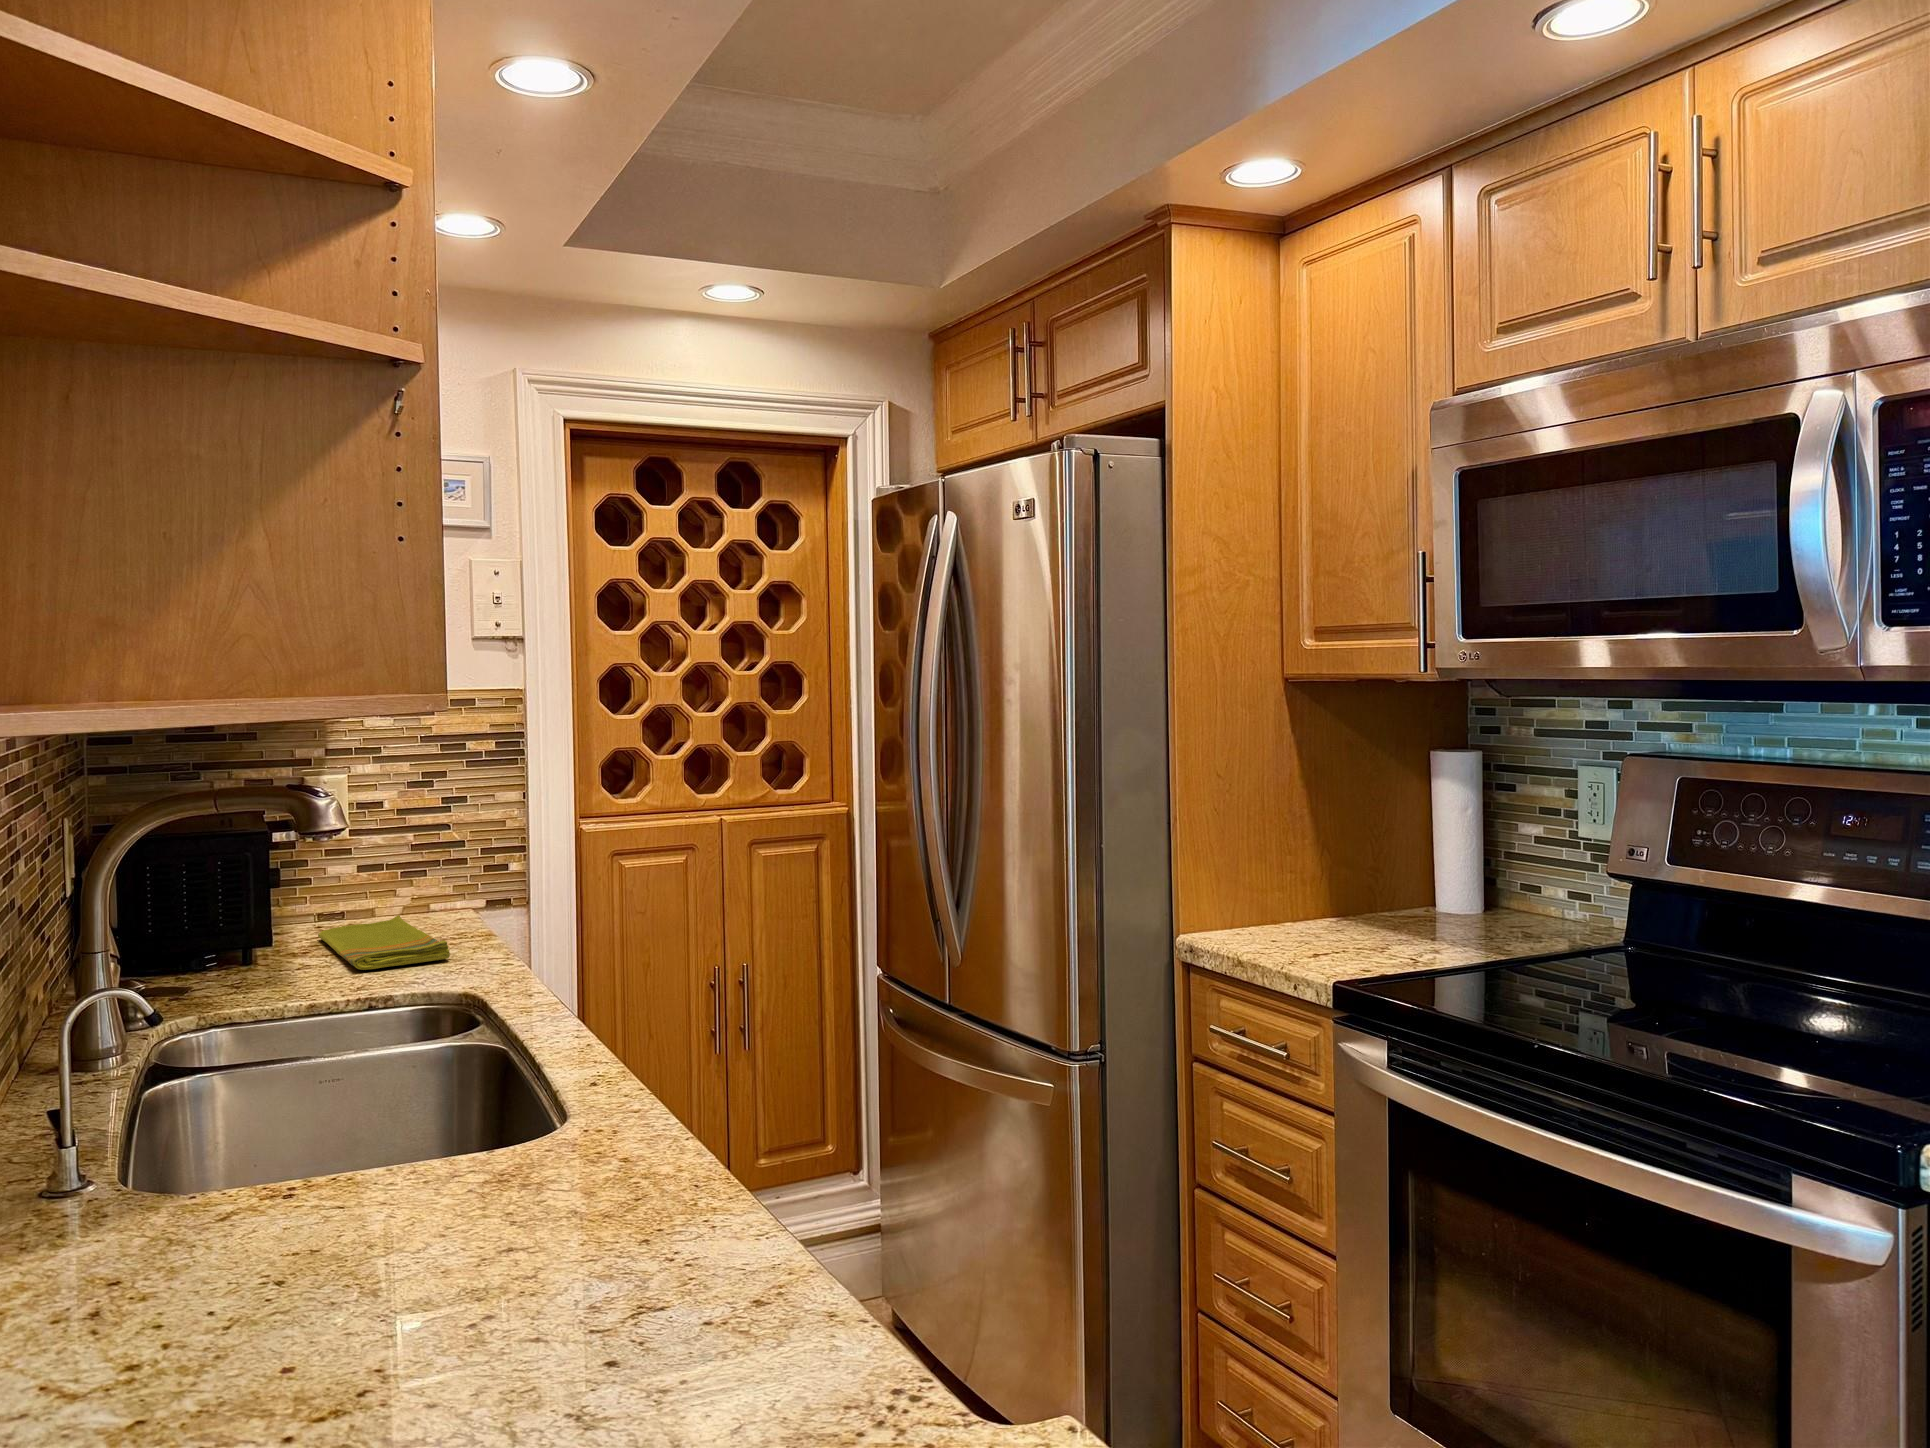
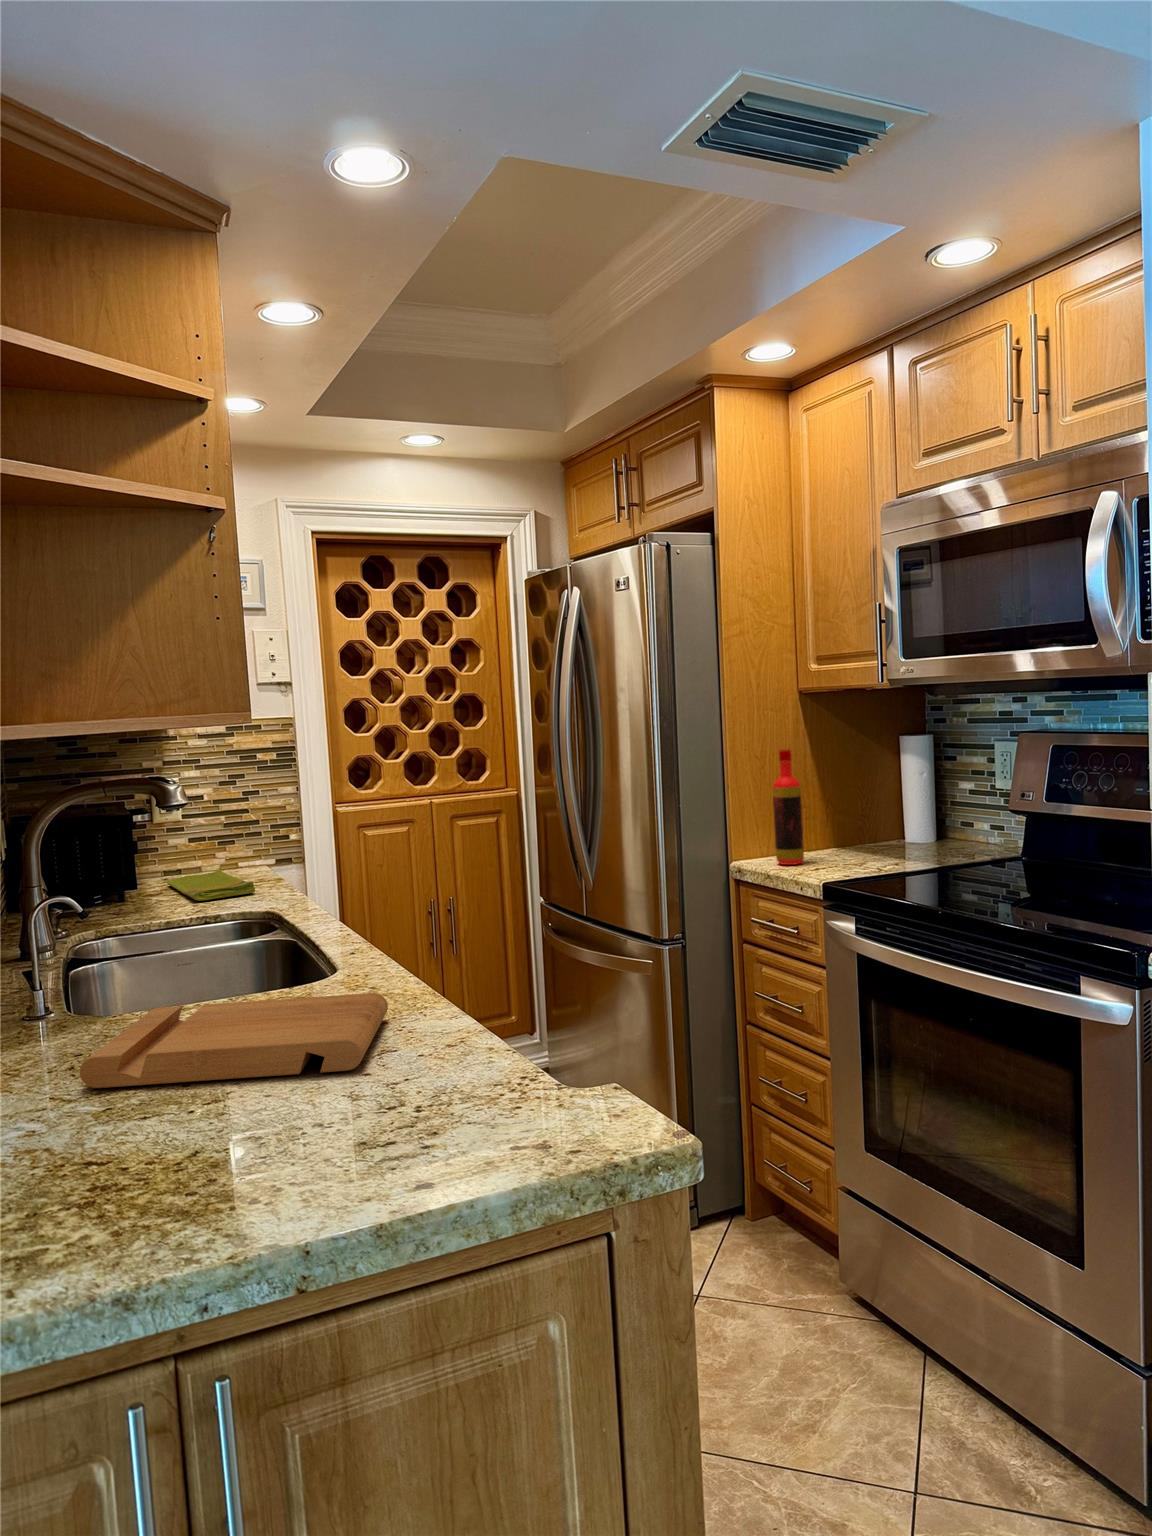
bottle: none [1247,766,1292,945] -> present [773,749,804,865]
cutting board: none [99,1184,652,1368] -> present [80,993,388,1088]

